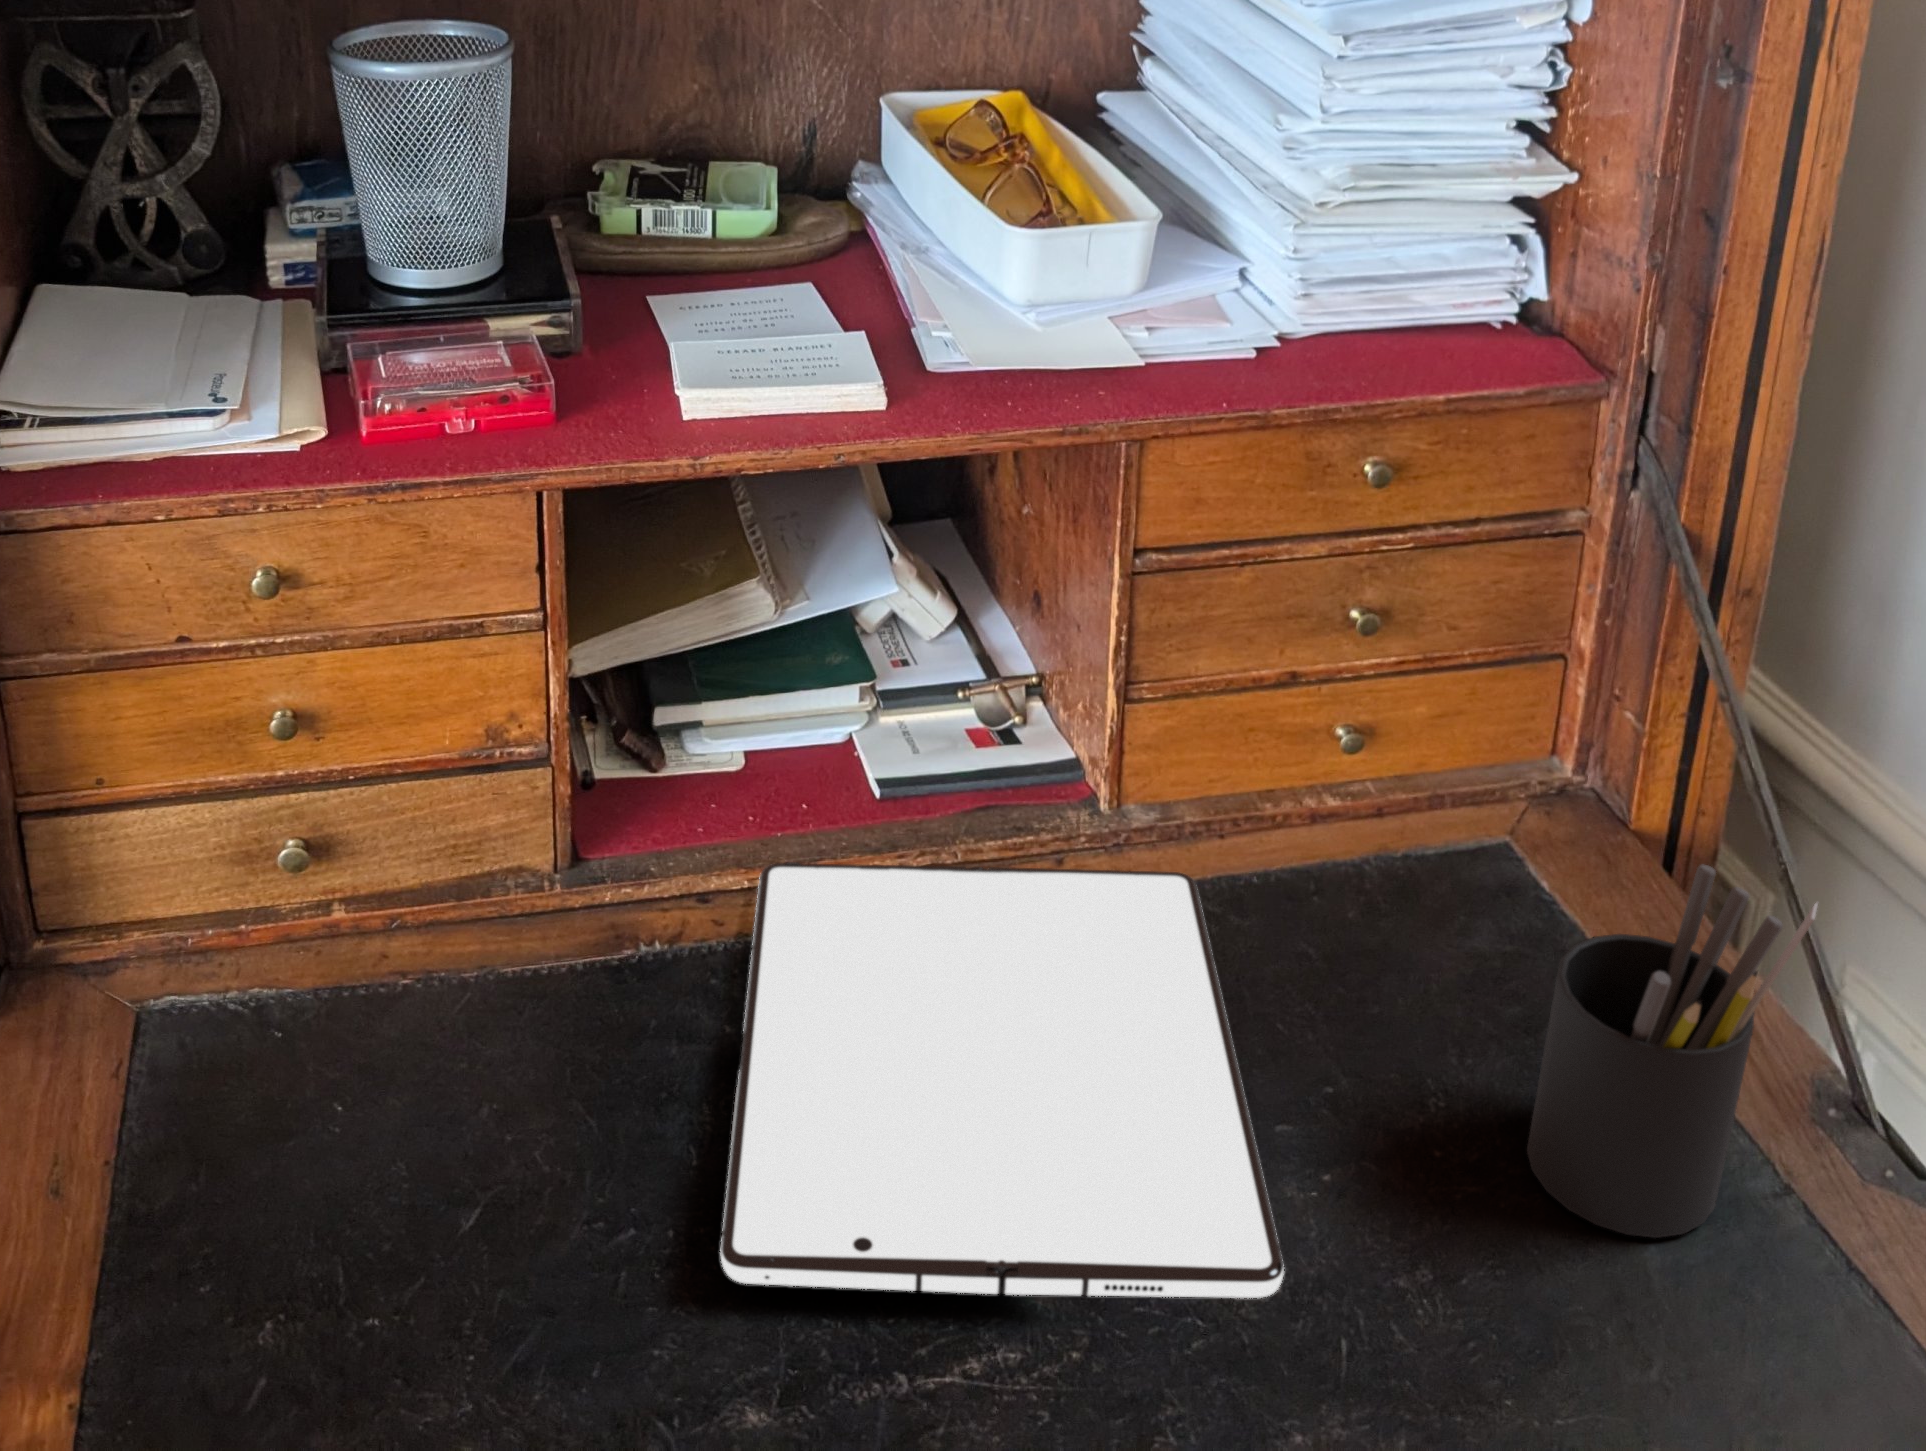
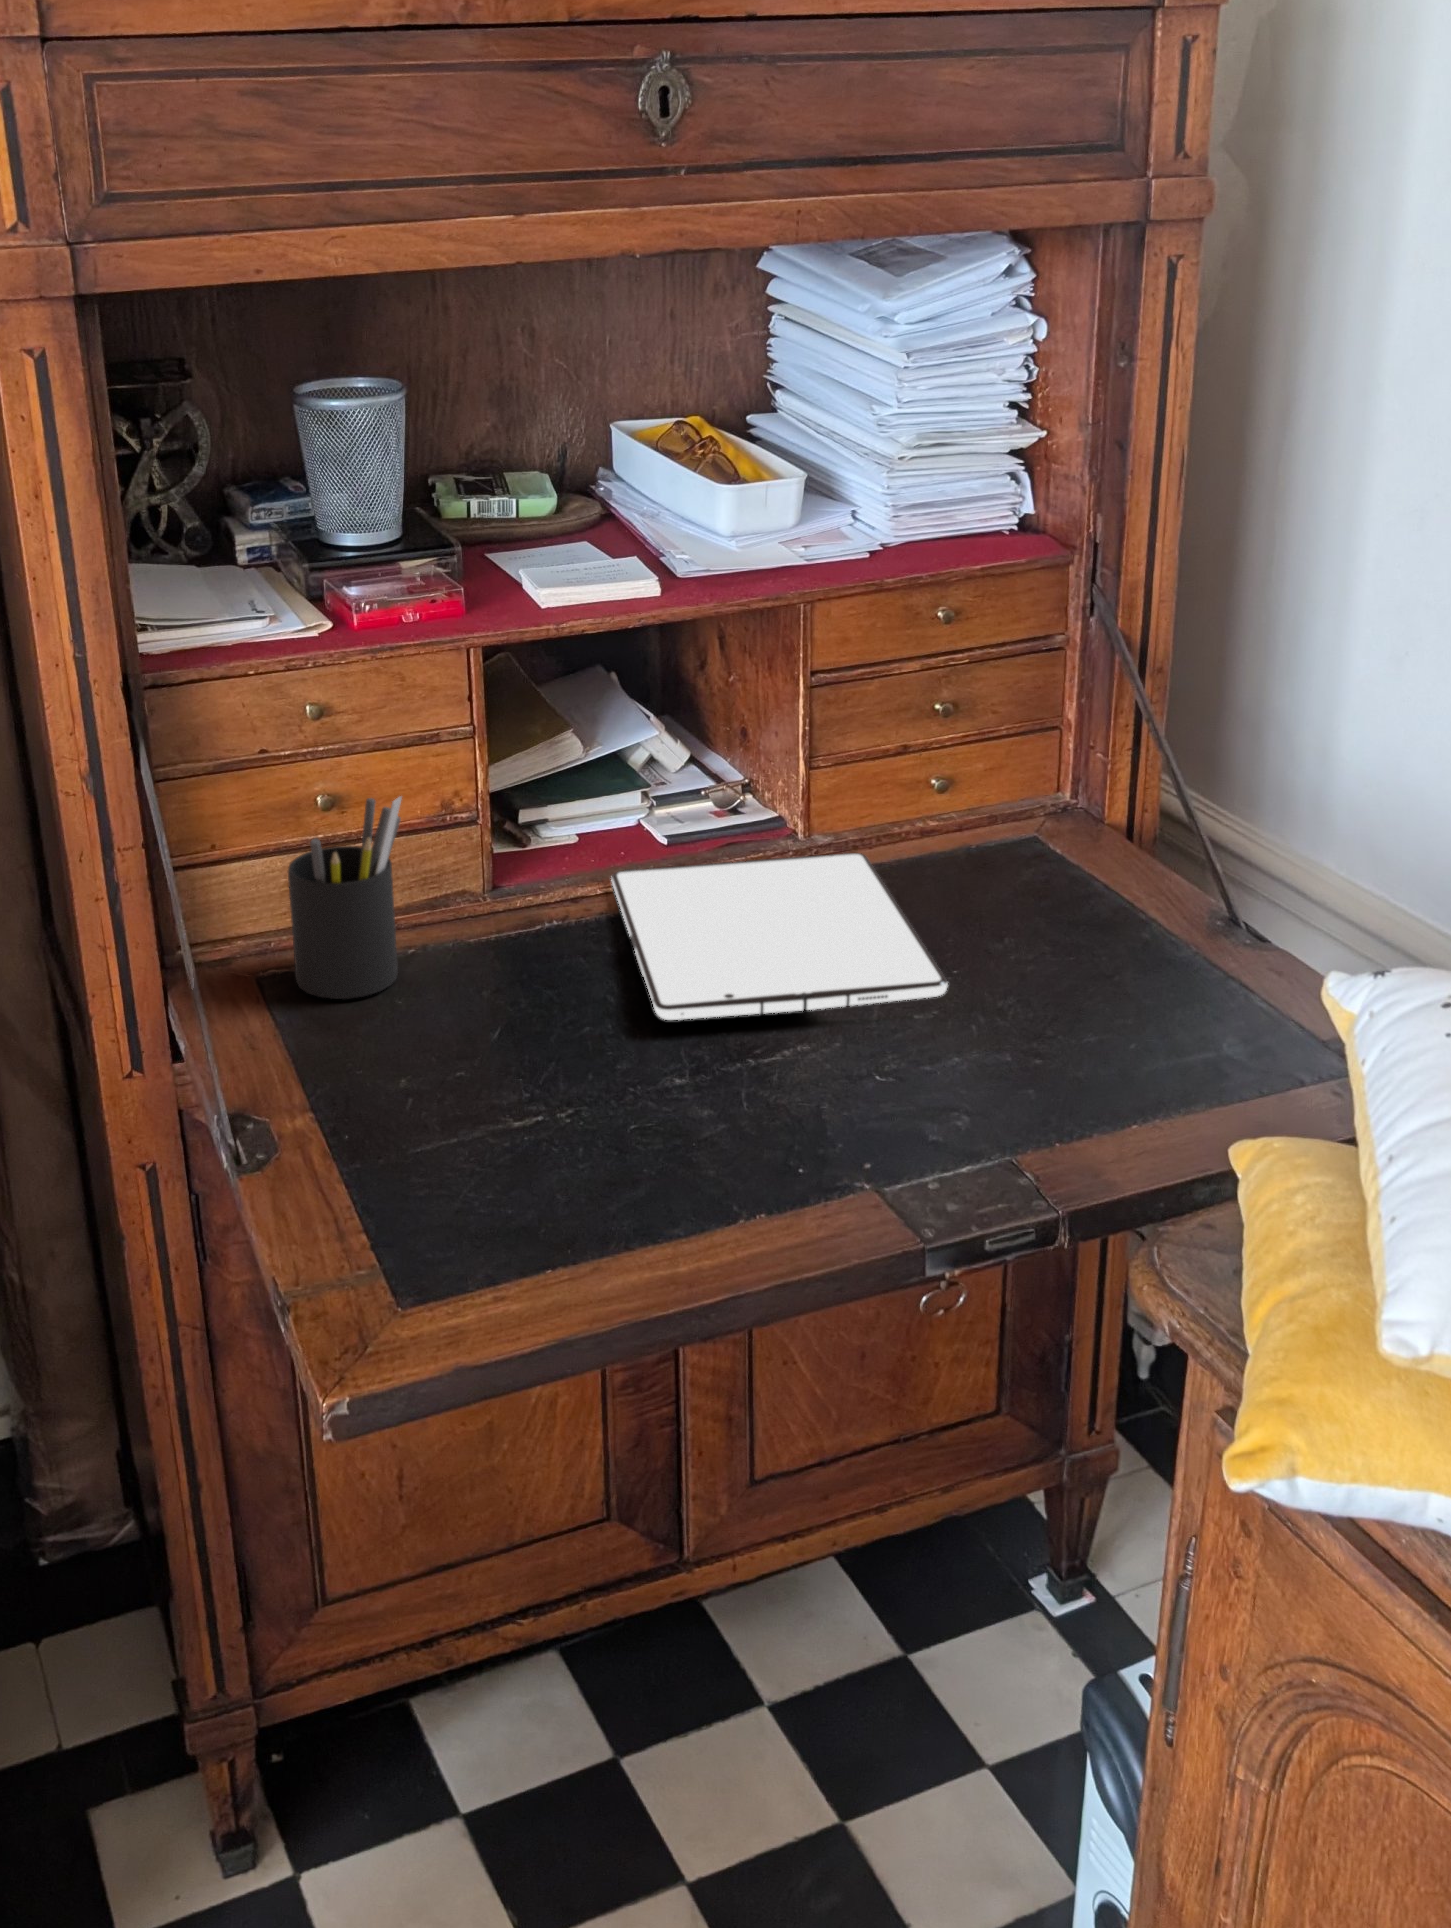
pen holder: present [1527,865,1818,1238] -> present [288,797,402,999]

